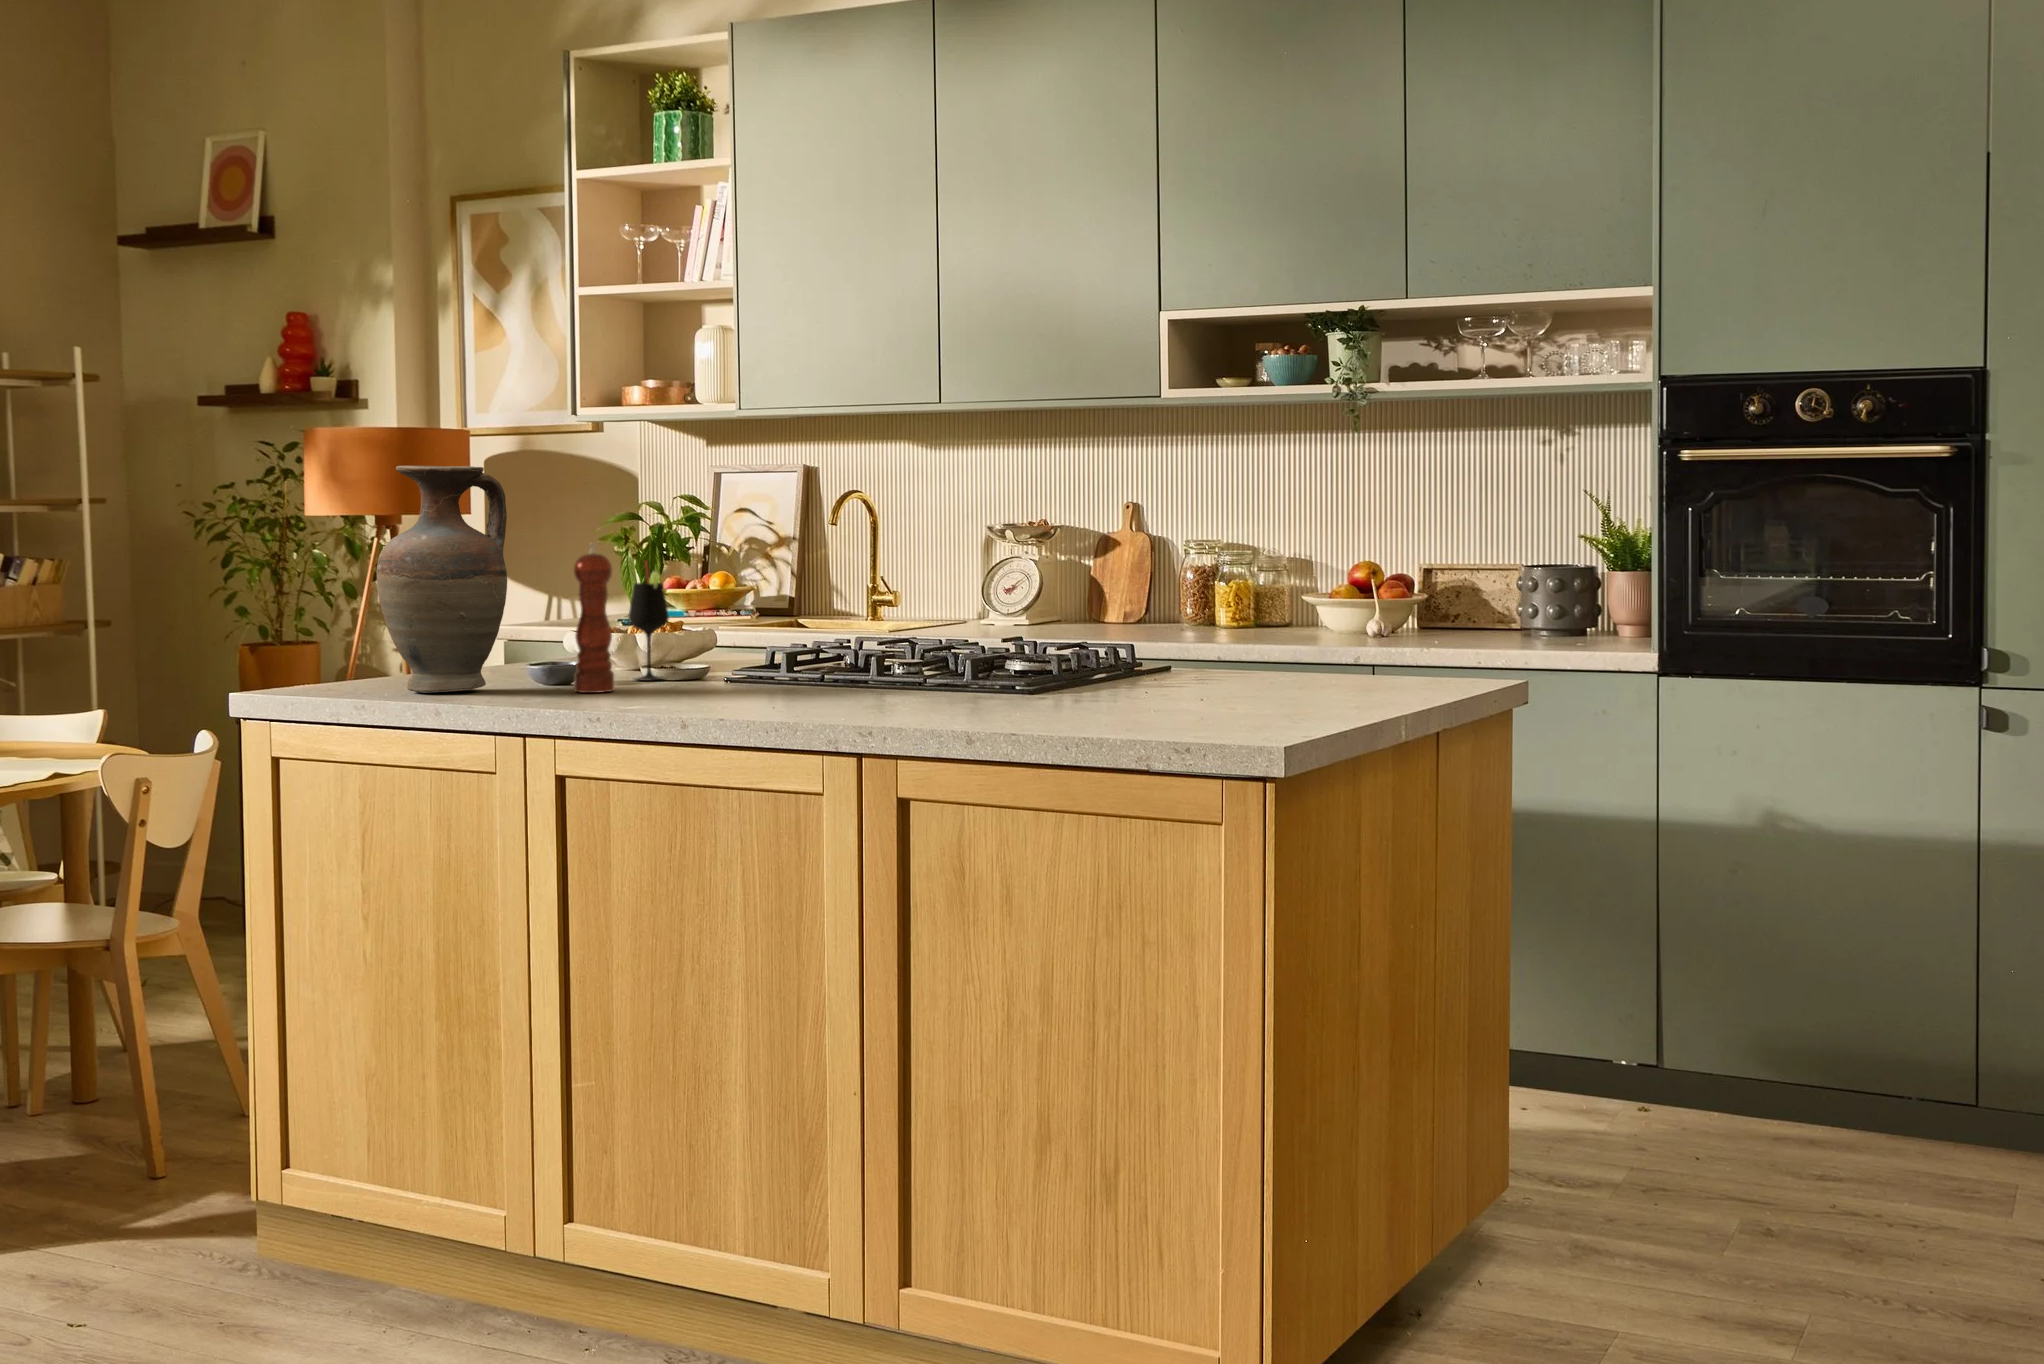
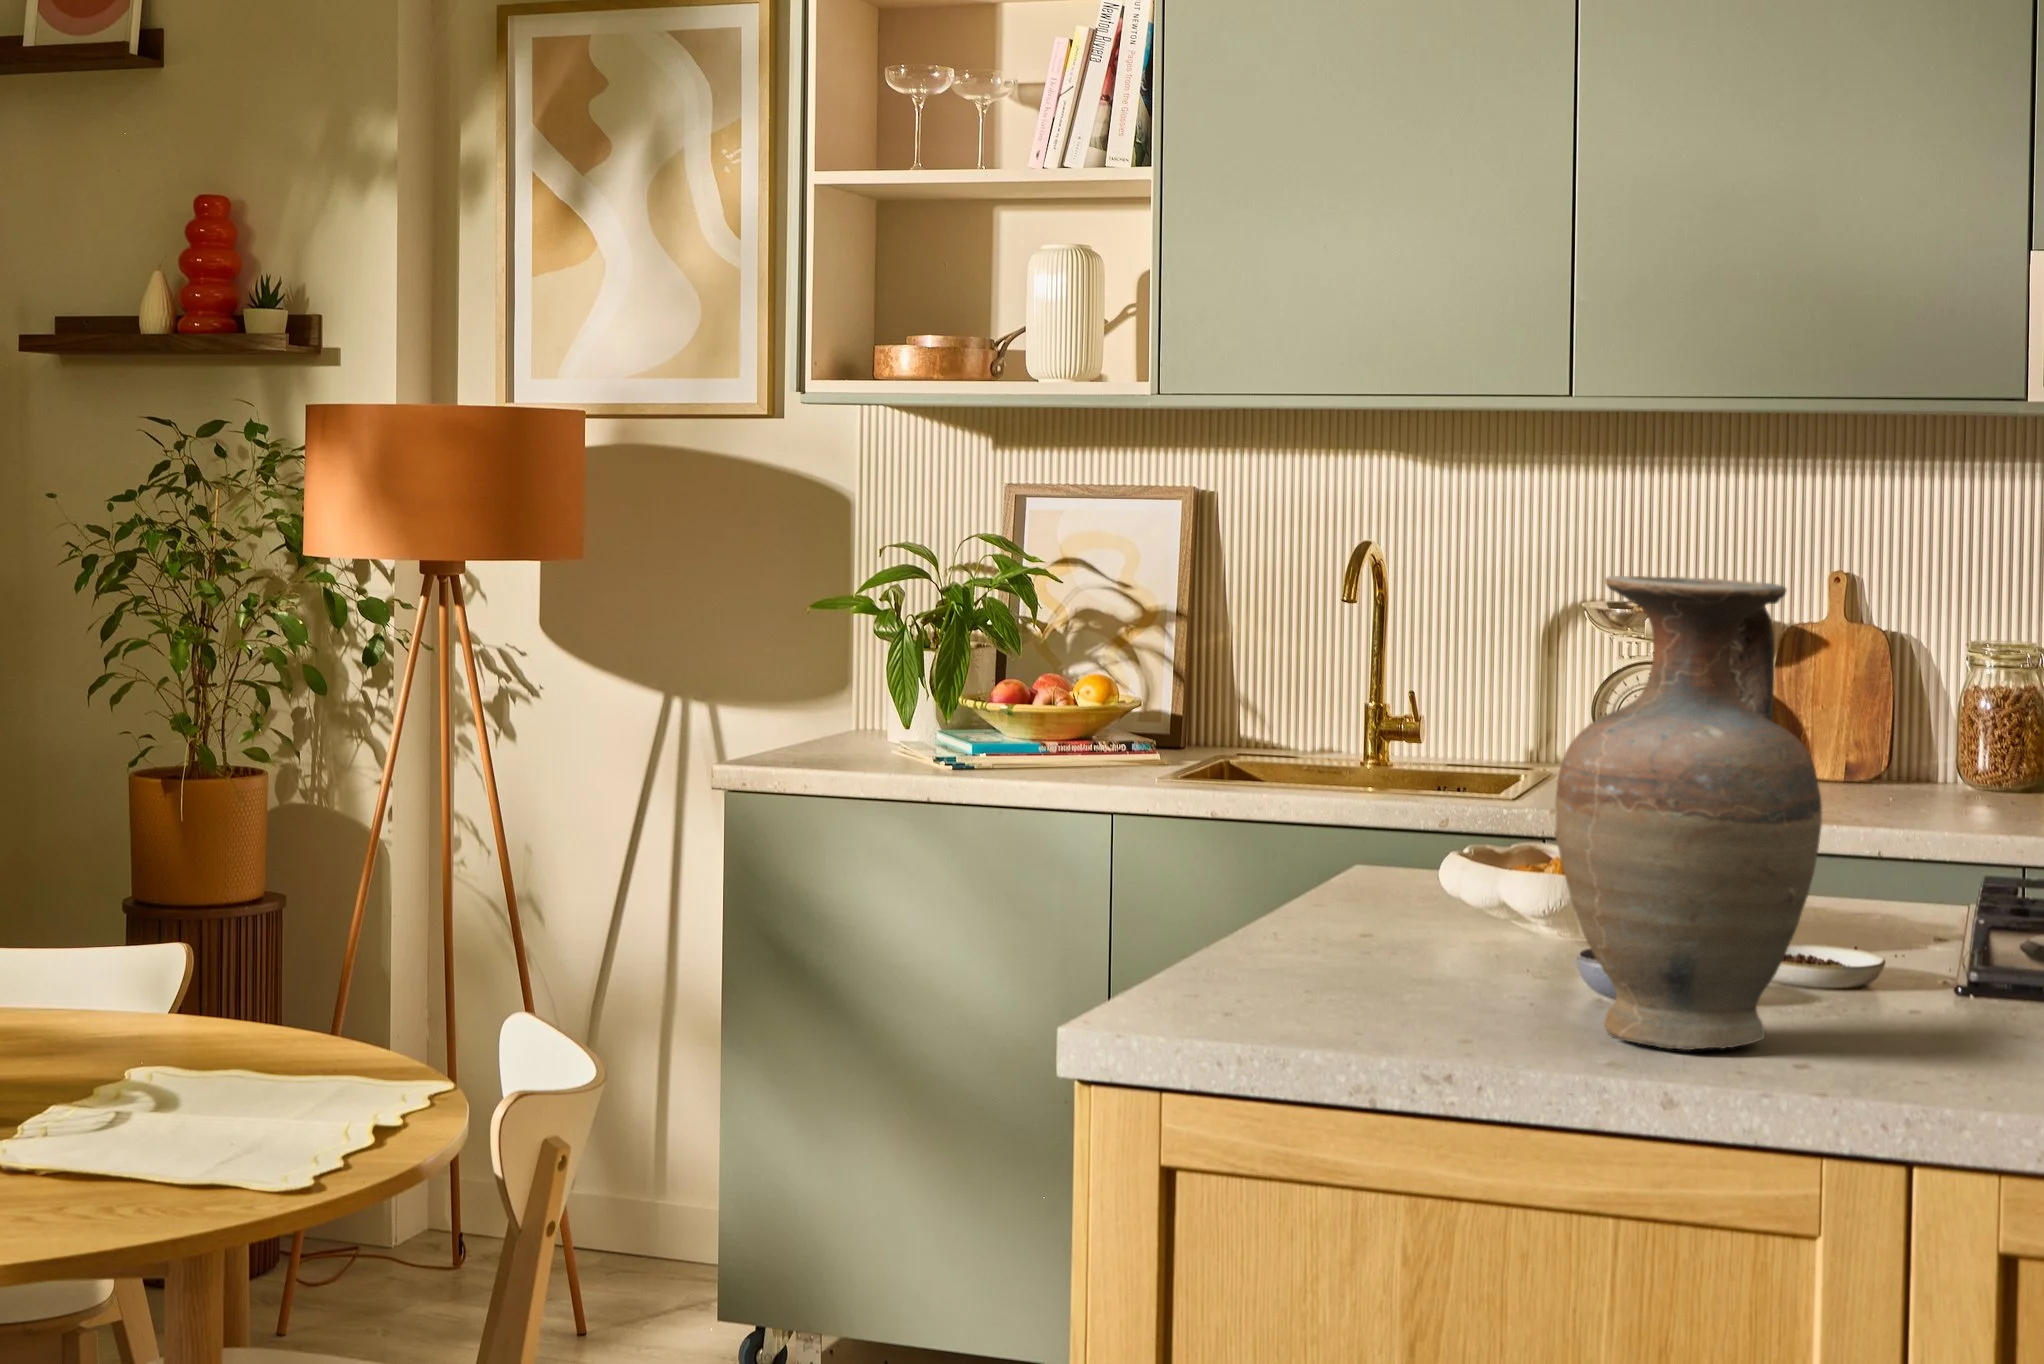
pepper mill: present [574,543,614,693] -> none [1937,741,2029,1049]
wine glass: present [629,561,669,680] -> none [1841,757,1938,994]

